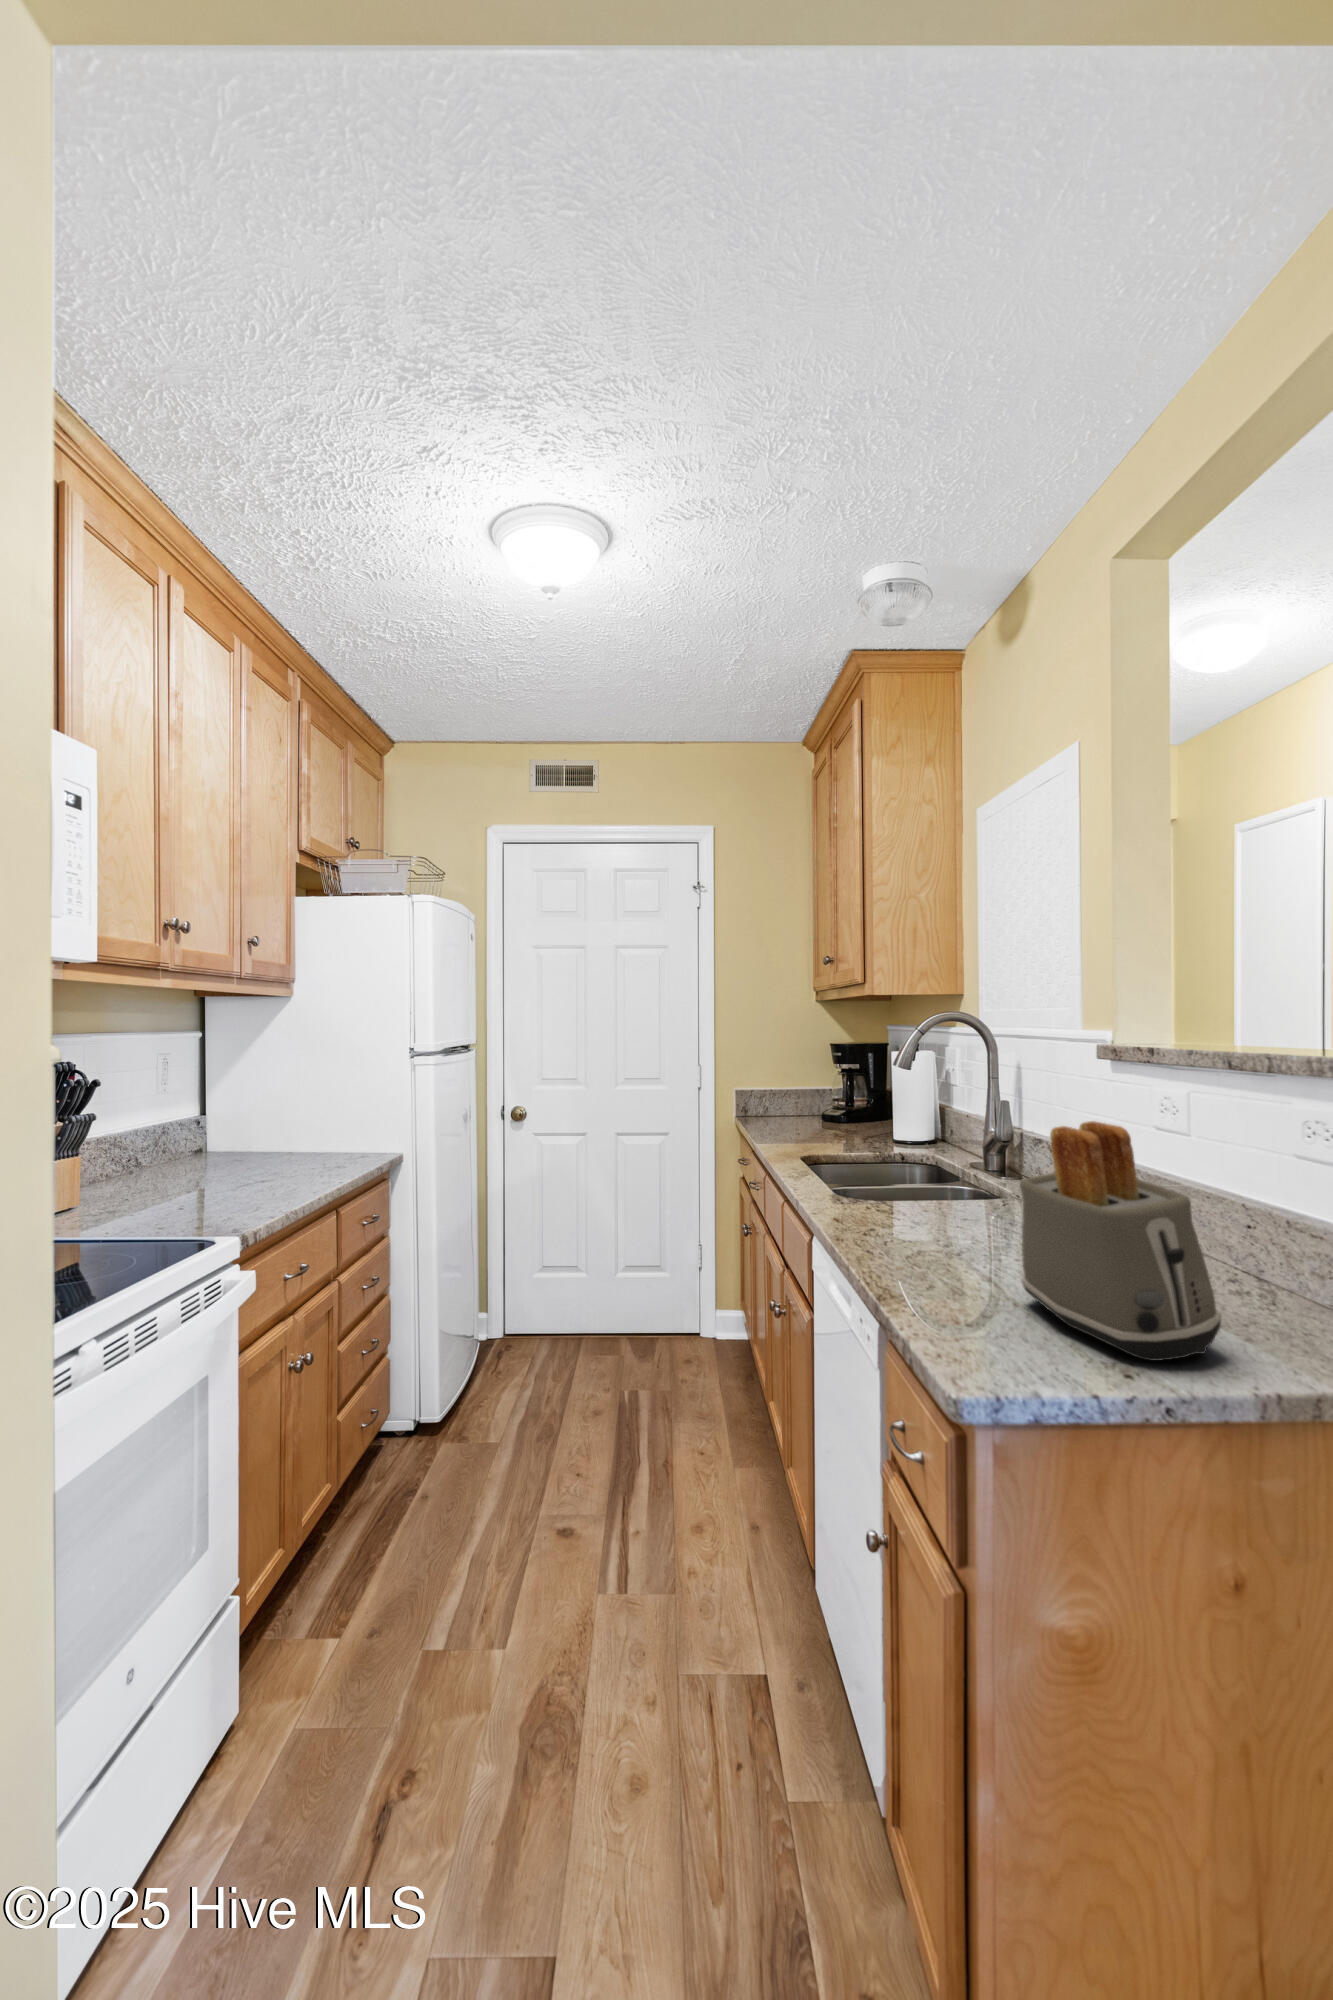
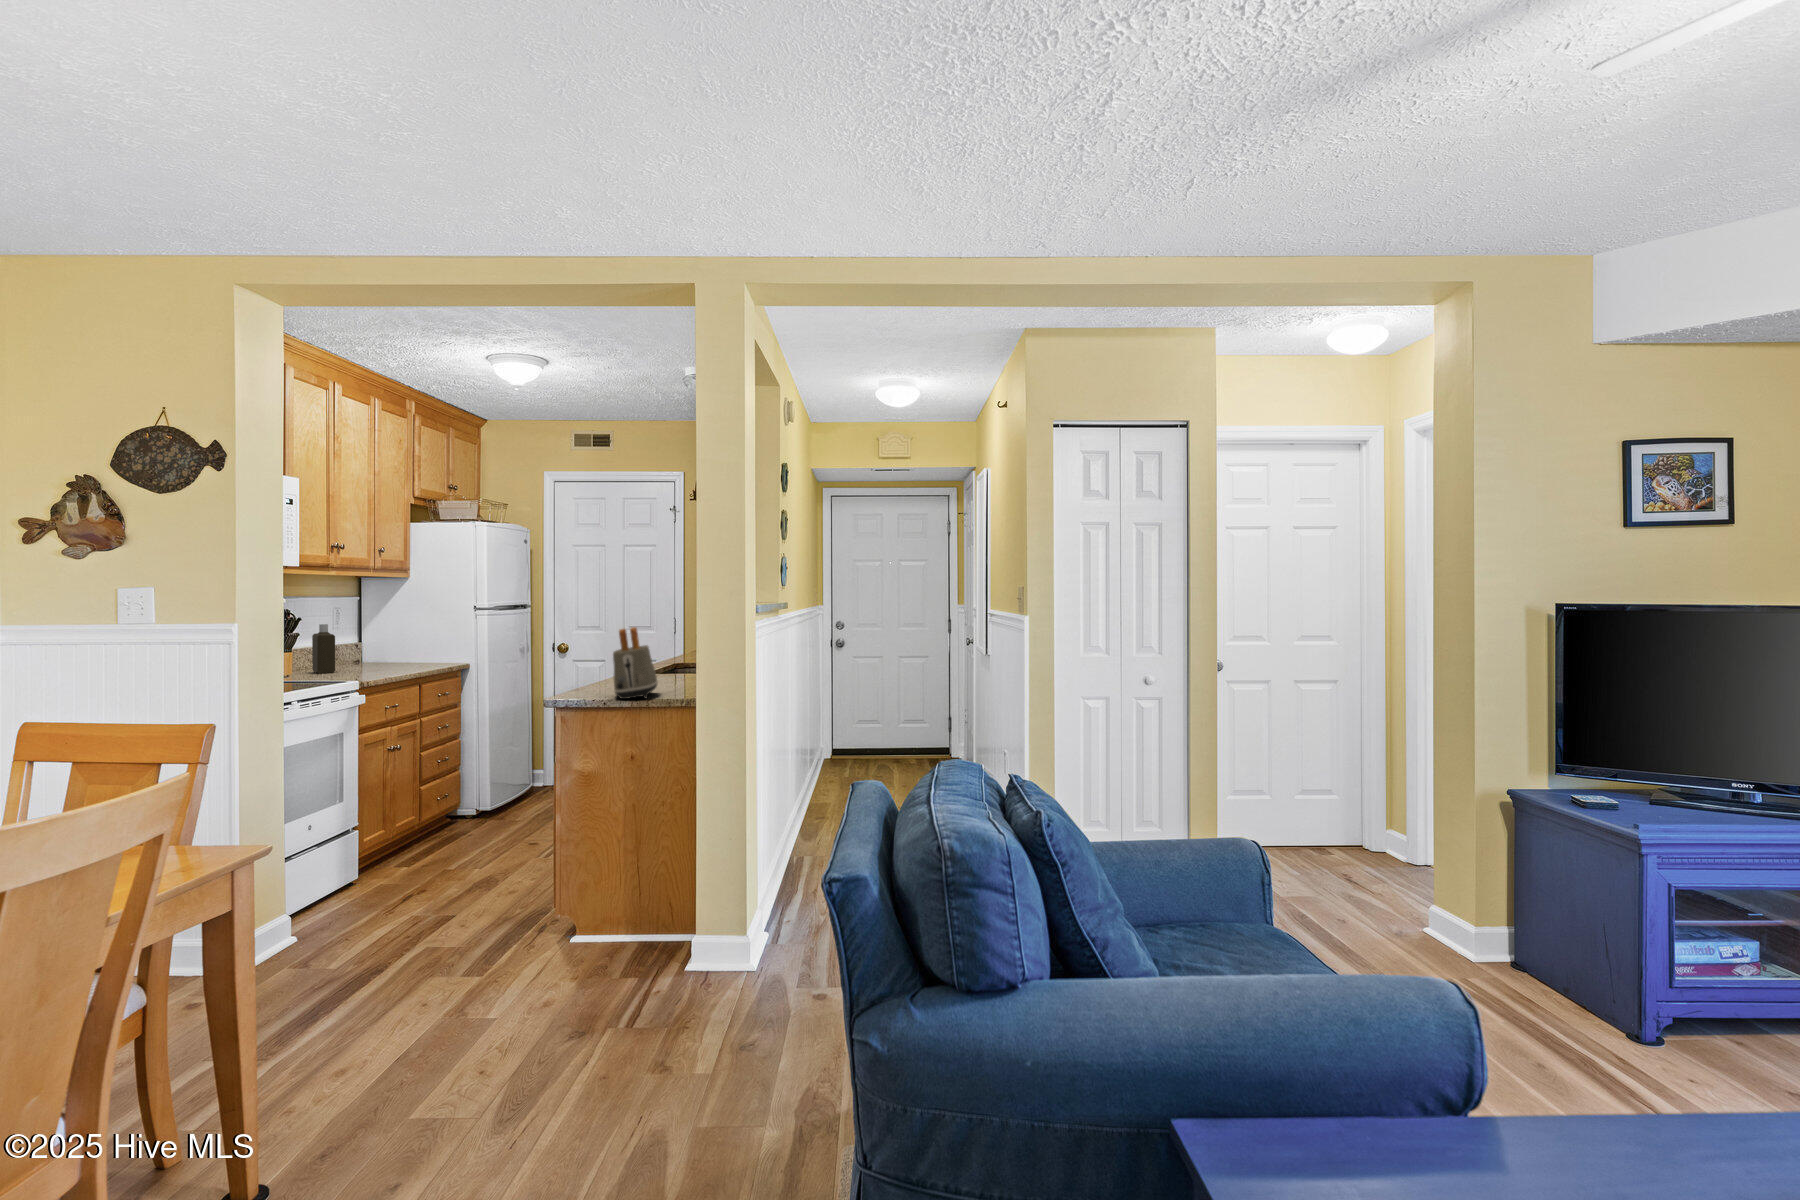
bottle: none [119,1087,165,1189] -> present [312,624,335,674]

